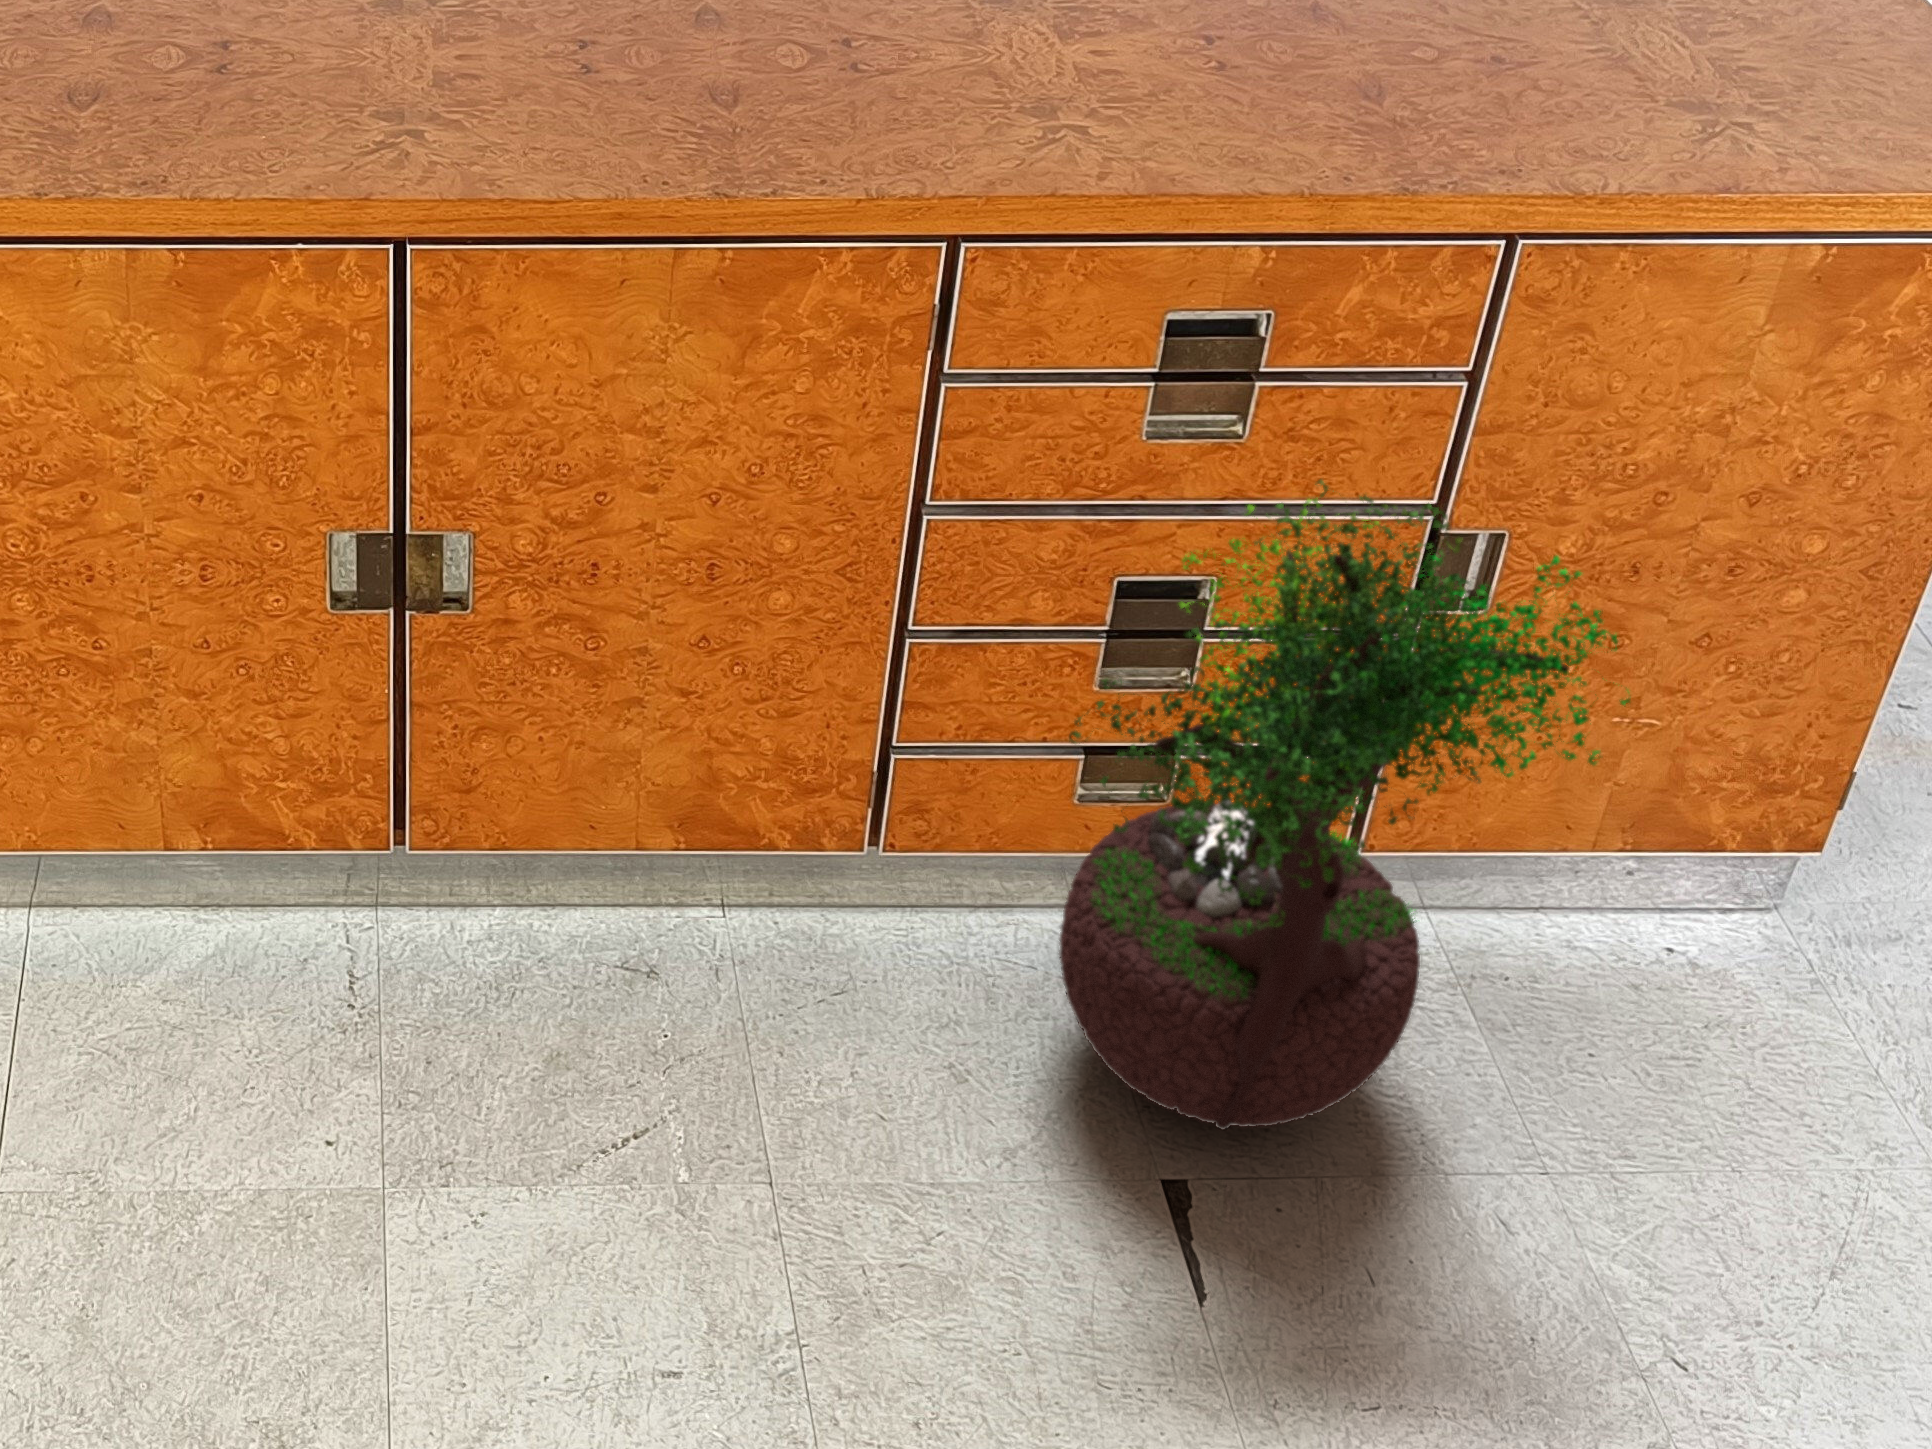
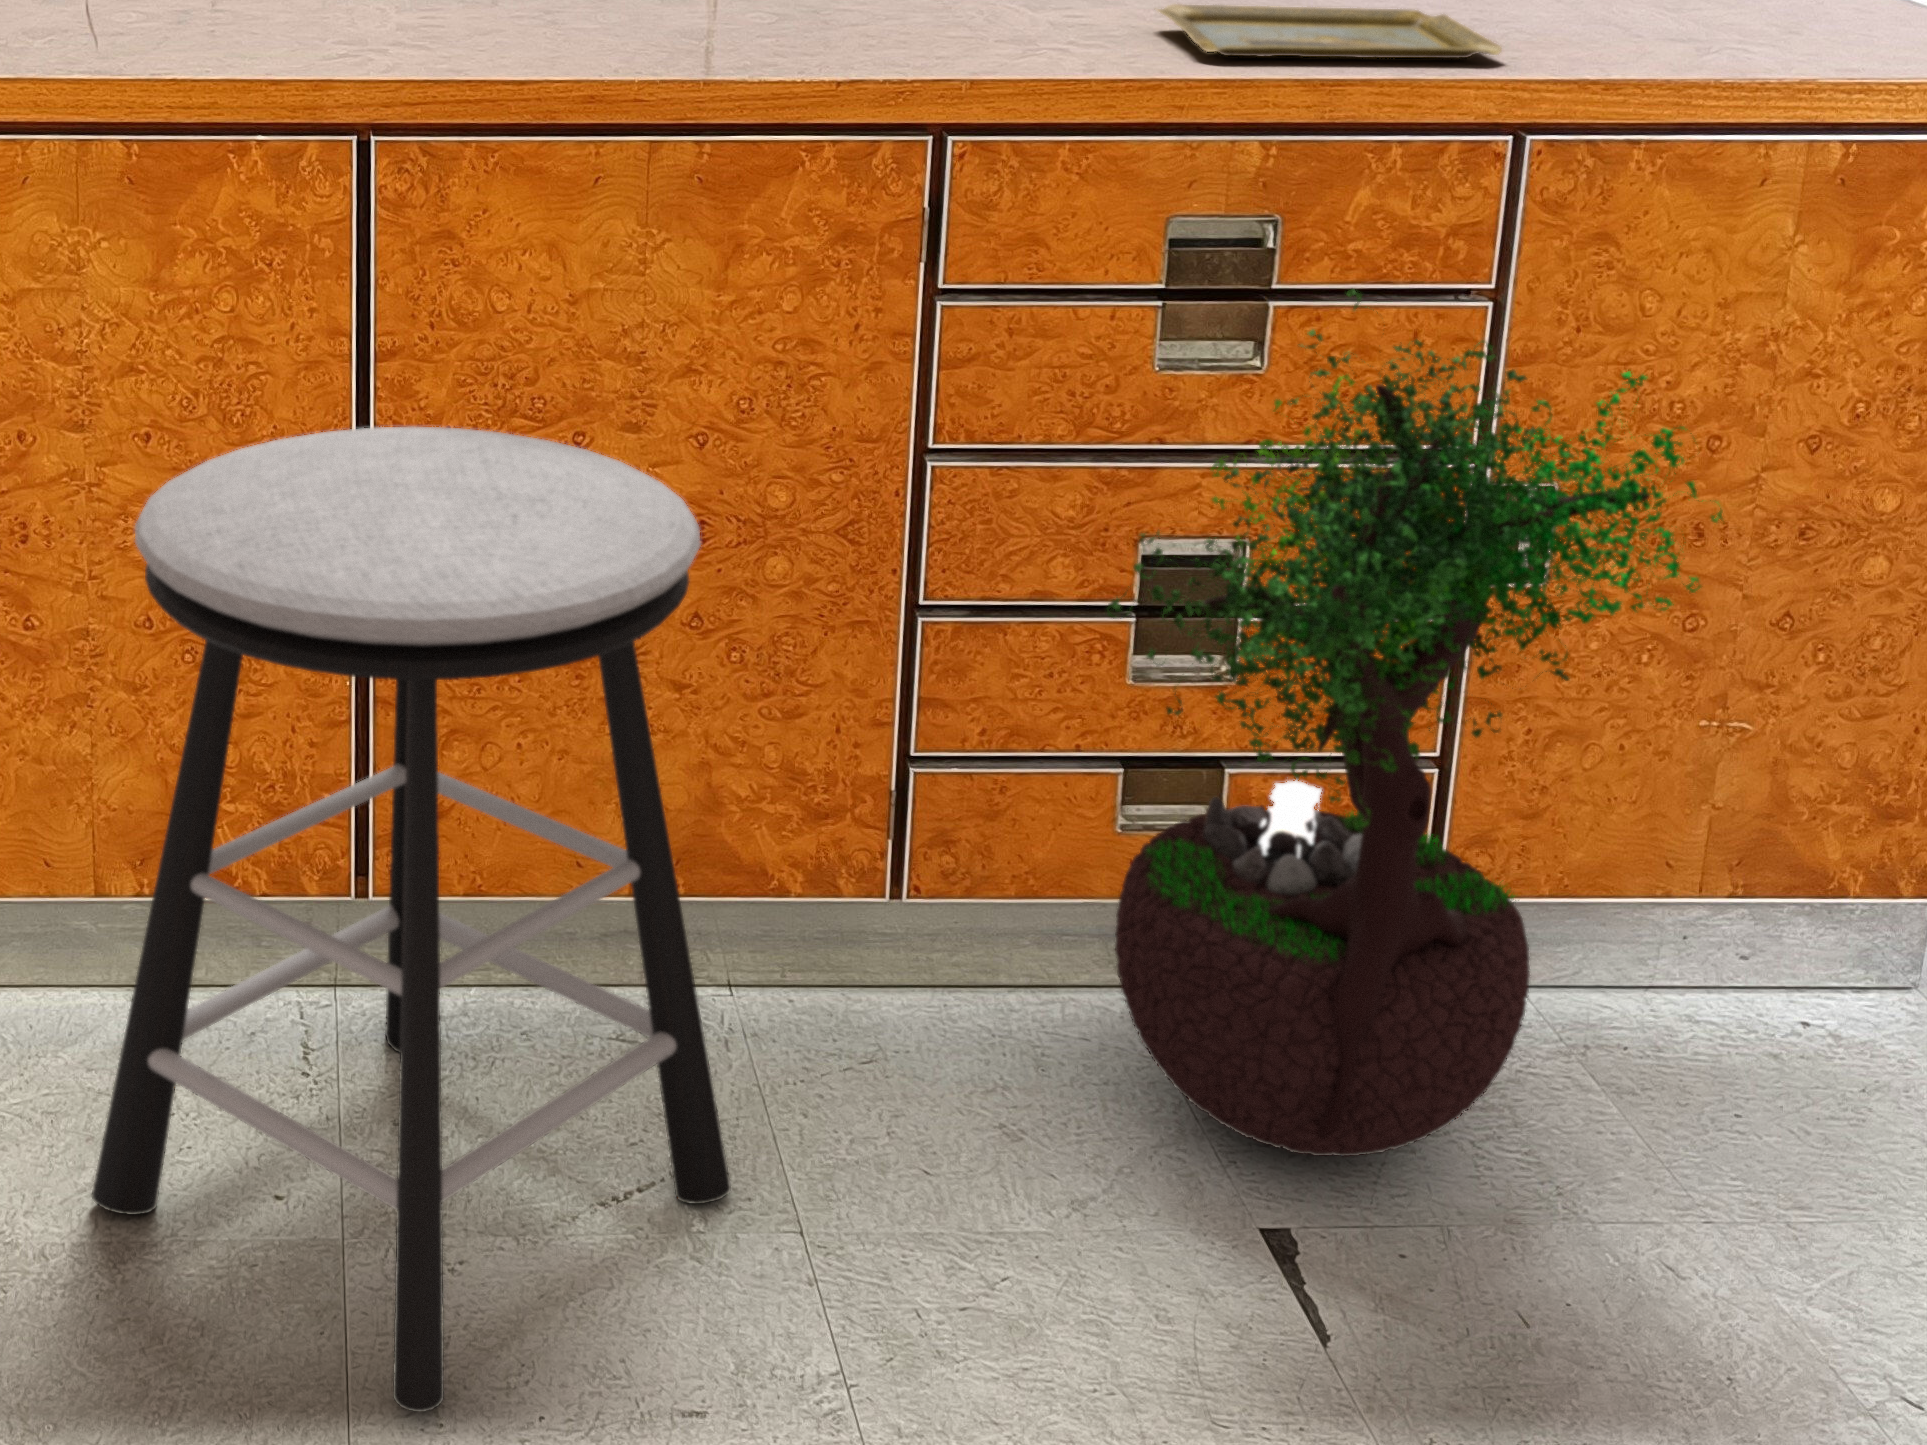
tray: none [1181,37,1514,140] -> present [1158,4,1502,58]
stool: none [170,525,712,1382] -> present [92,427,731,1412]

